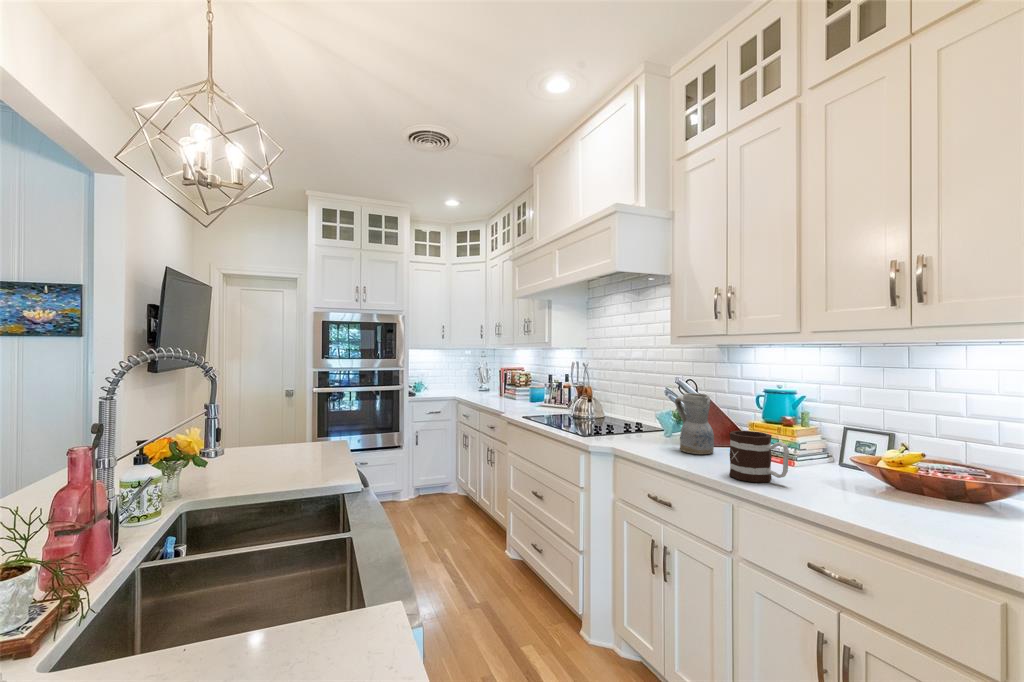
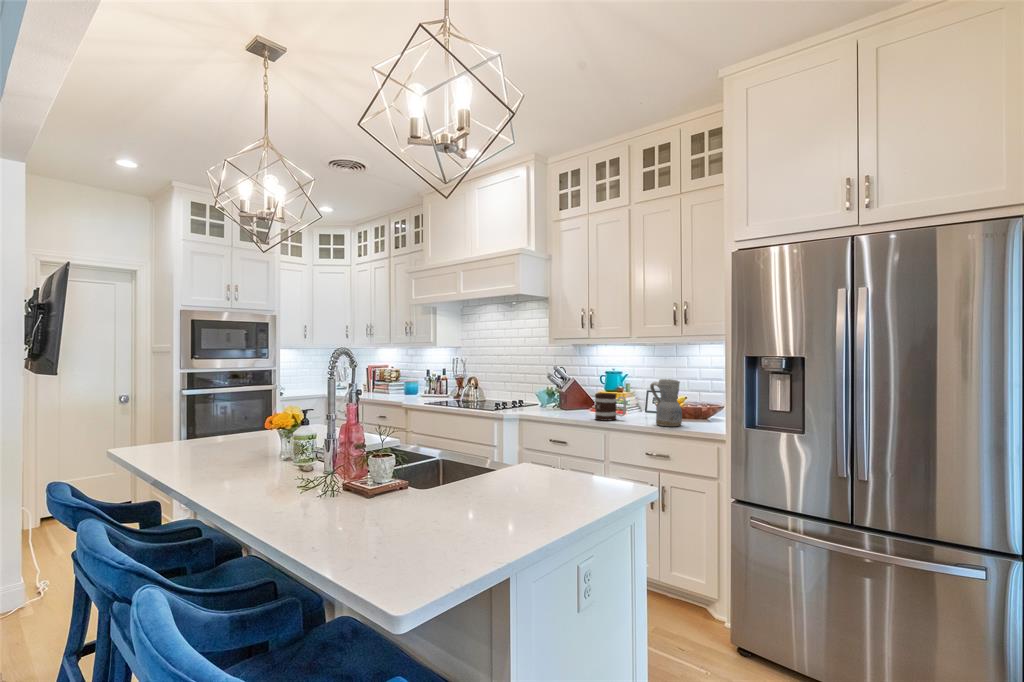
ceramic pitcher: present [675,393,714,454] -> present [650,379,682,426]

